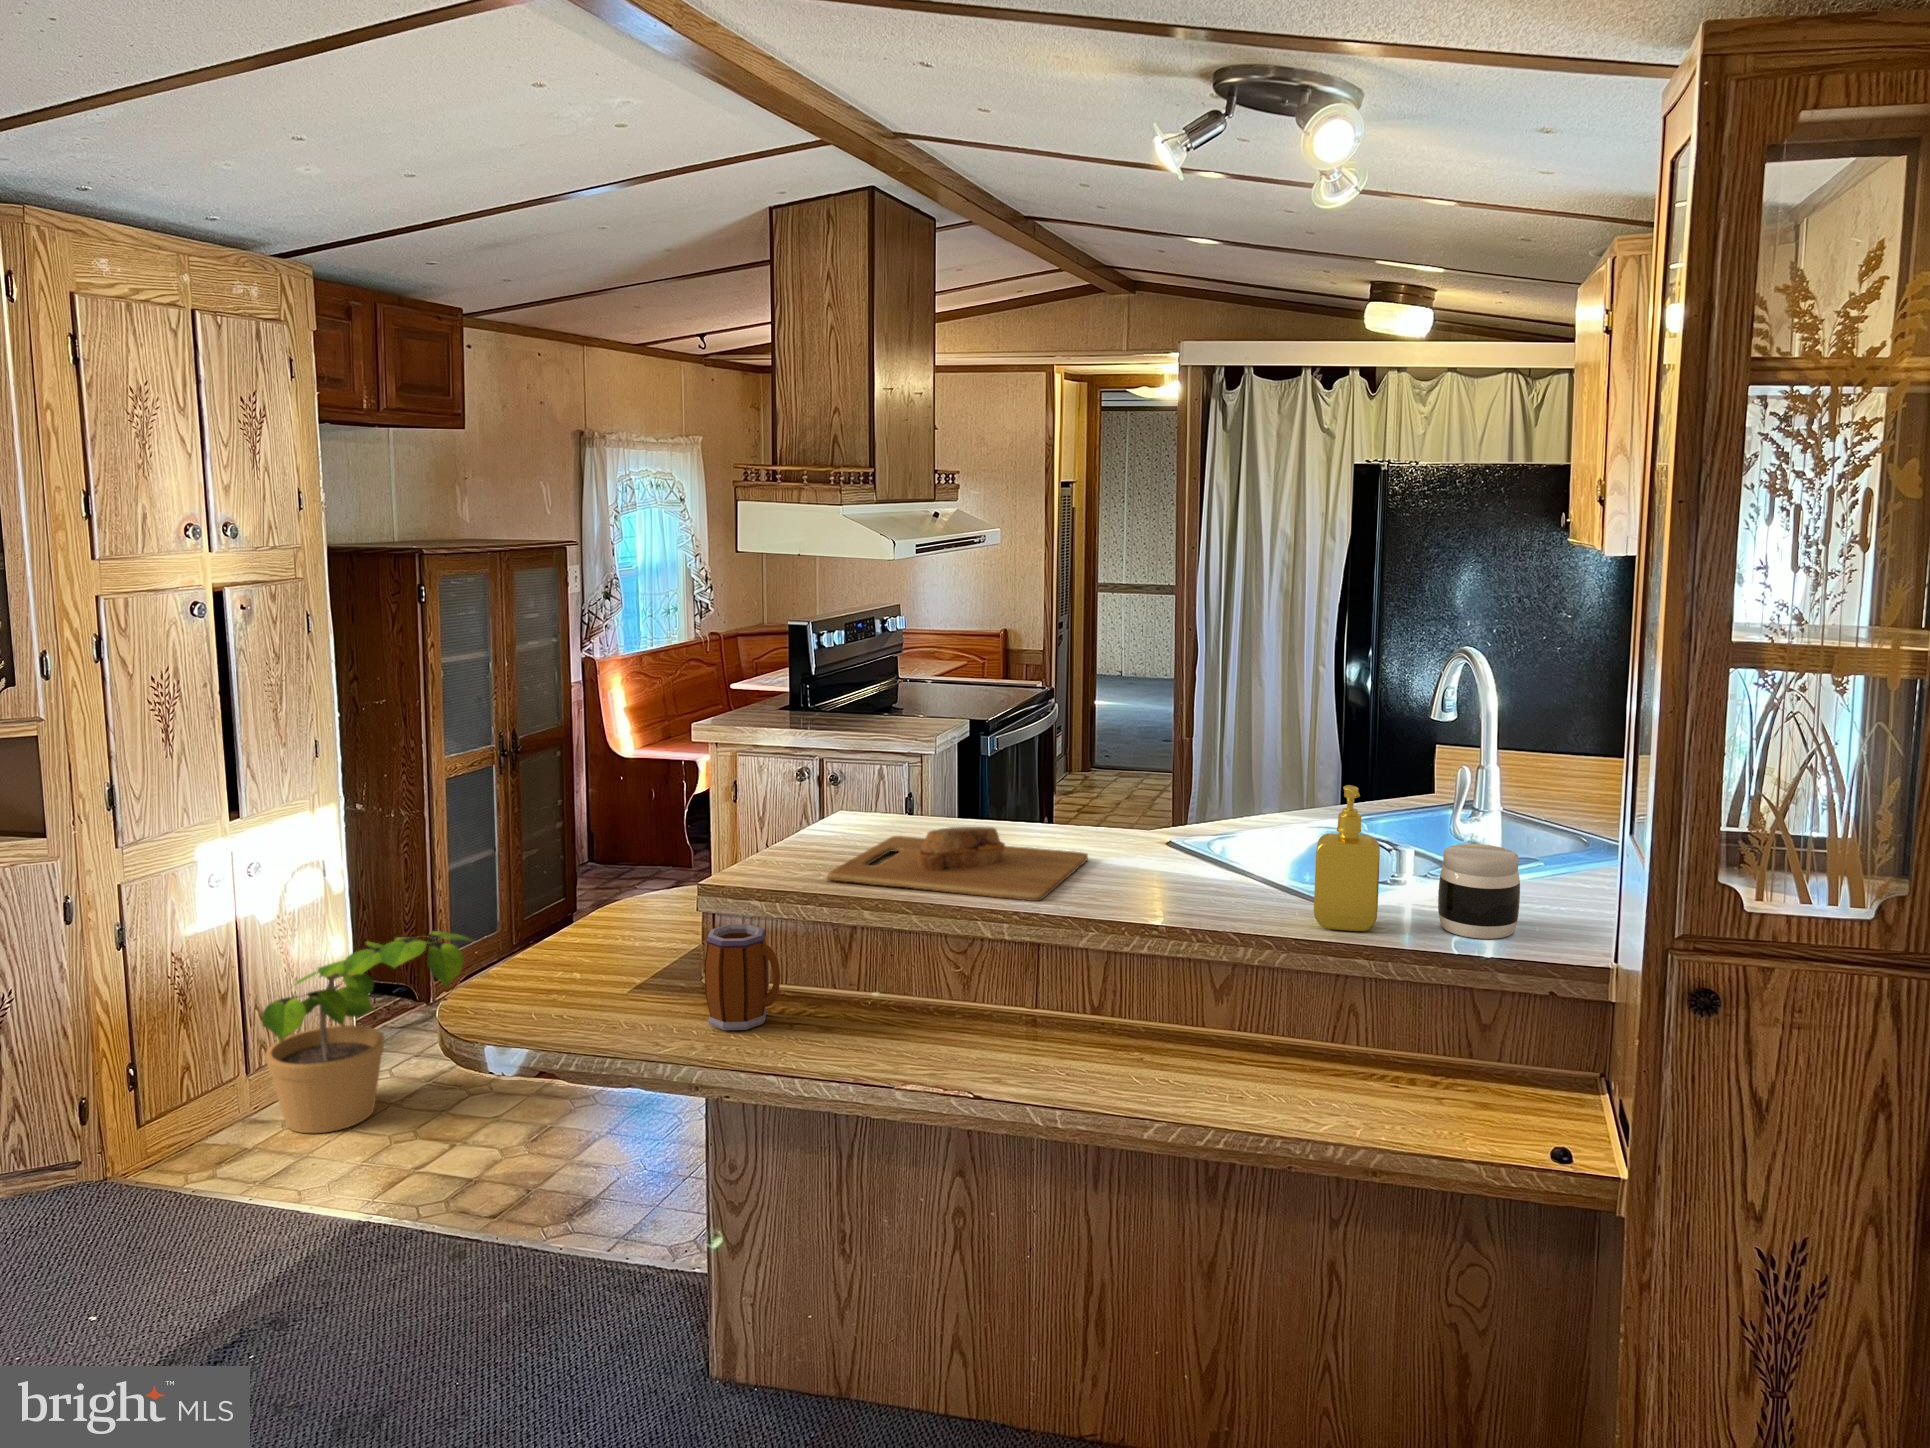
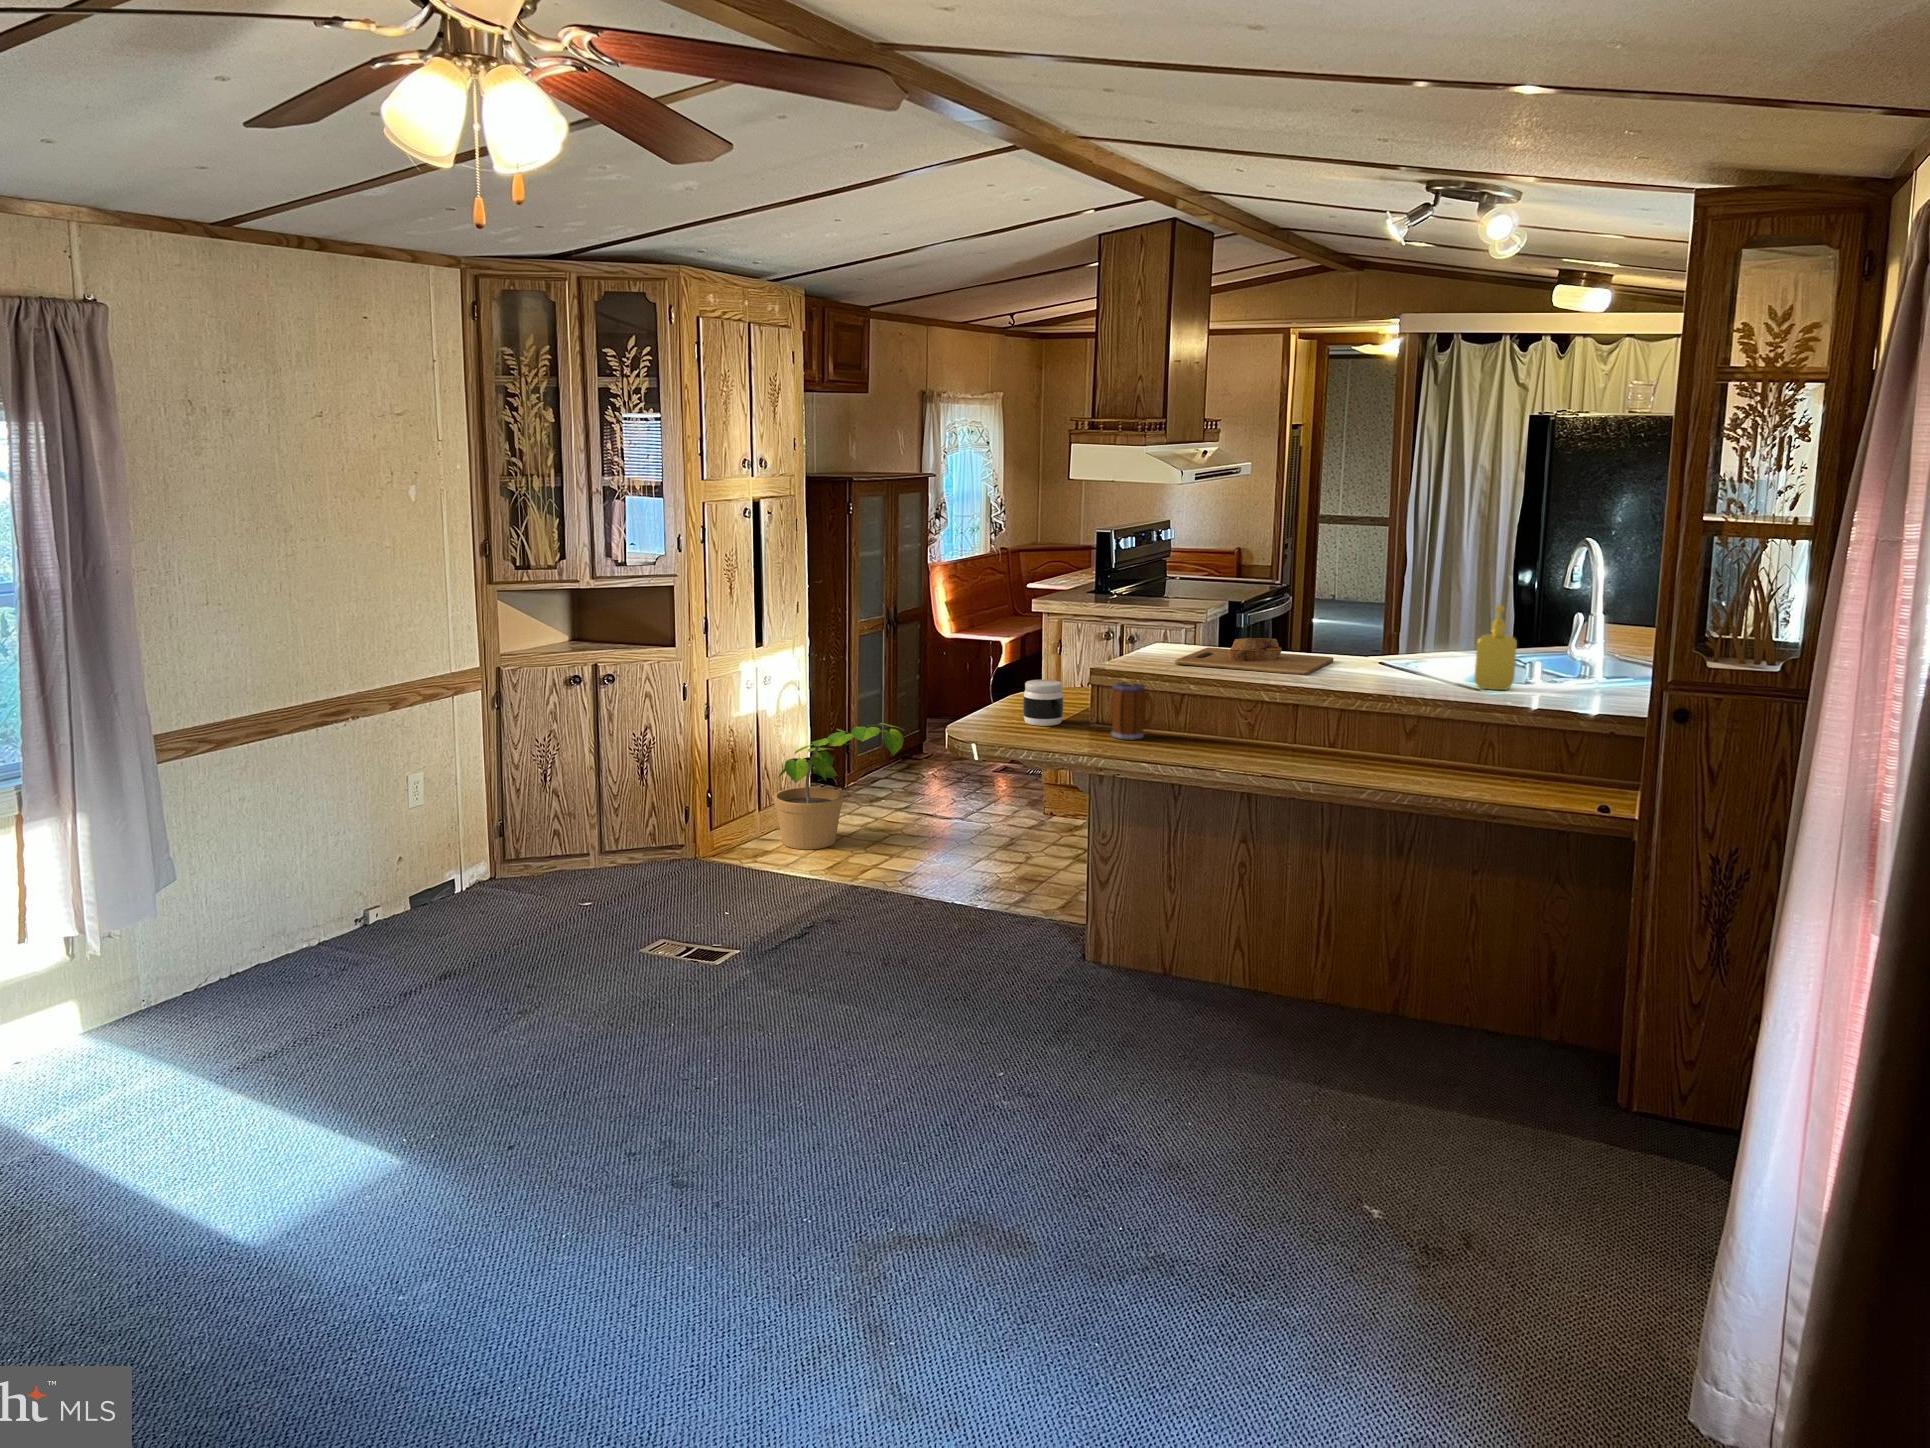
jar: present [1438,844,1520,939] -> present [1023,680,1063,726]

